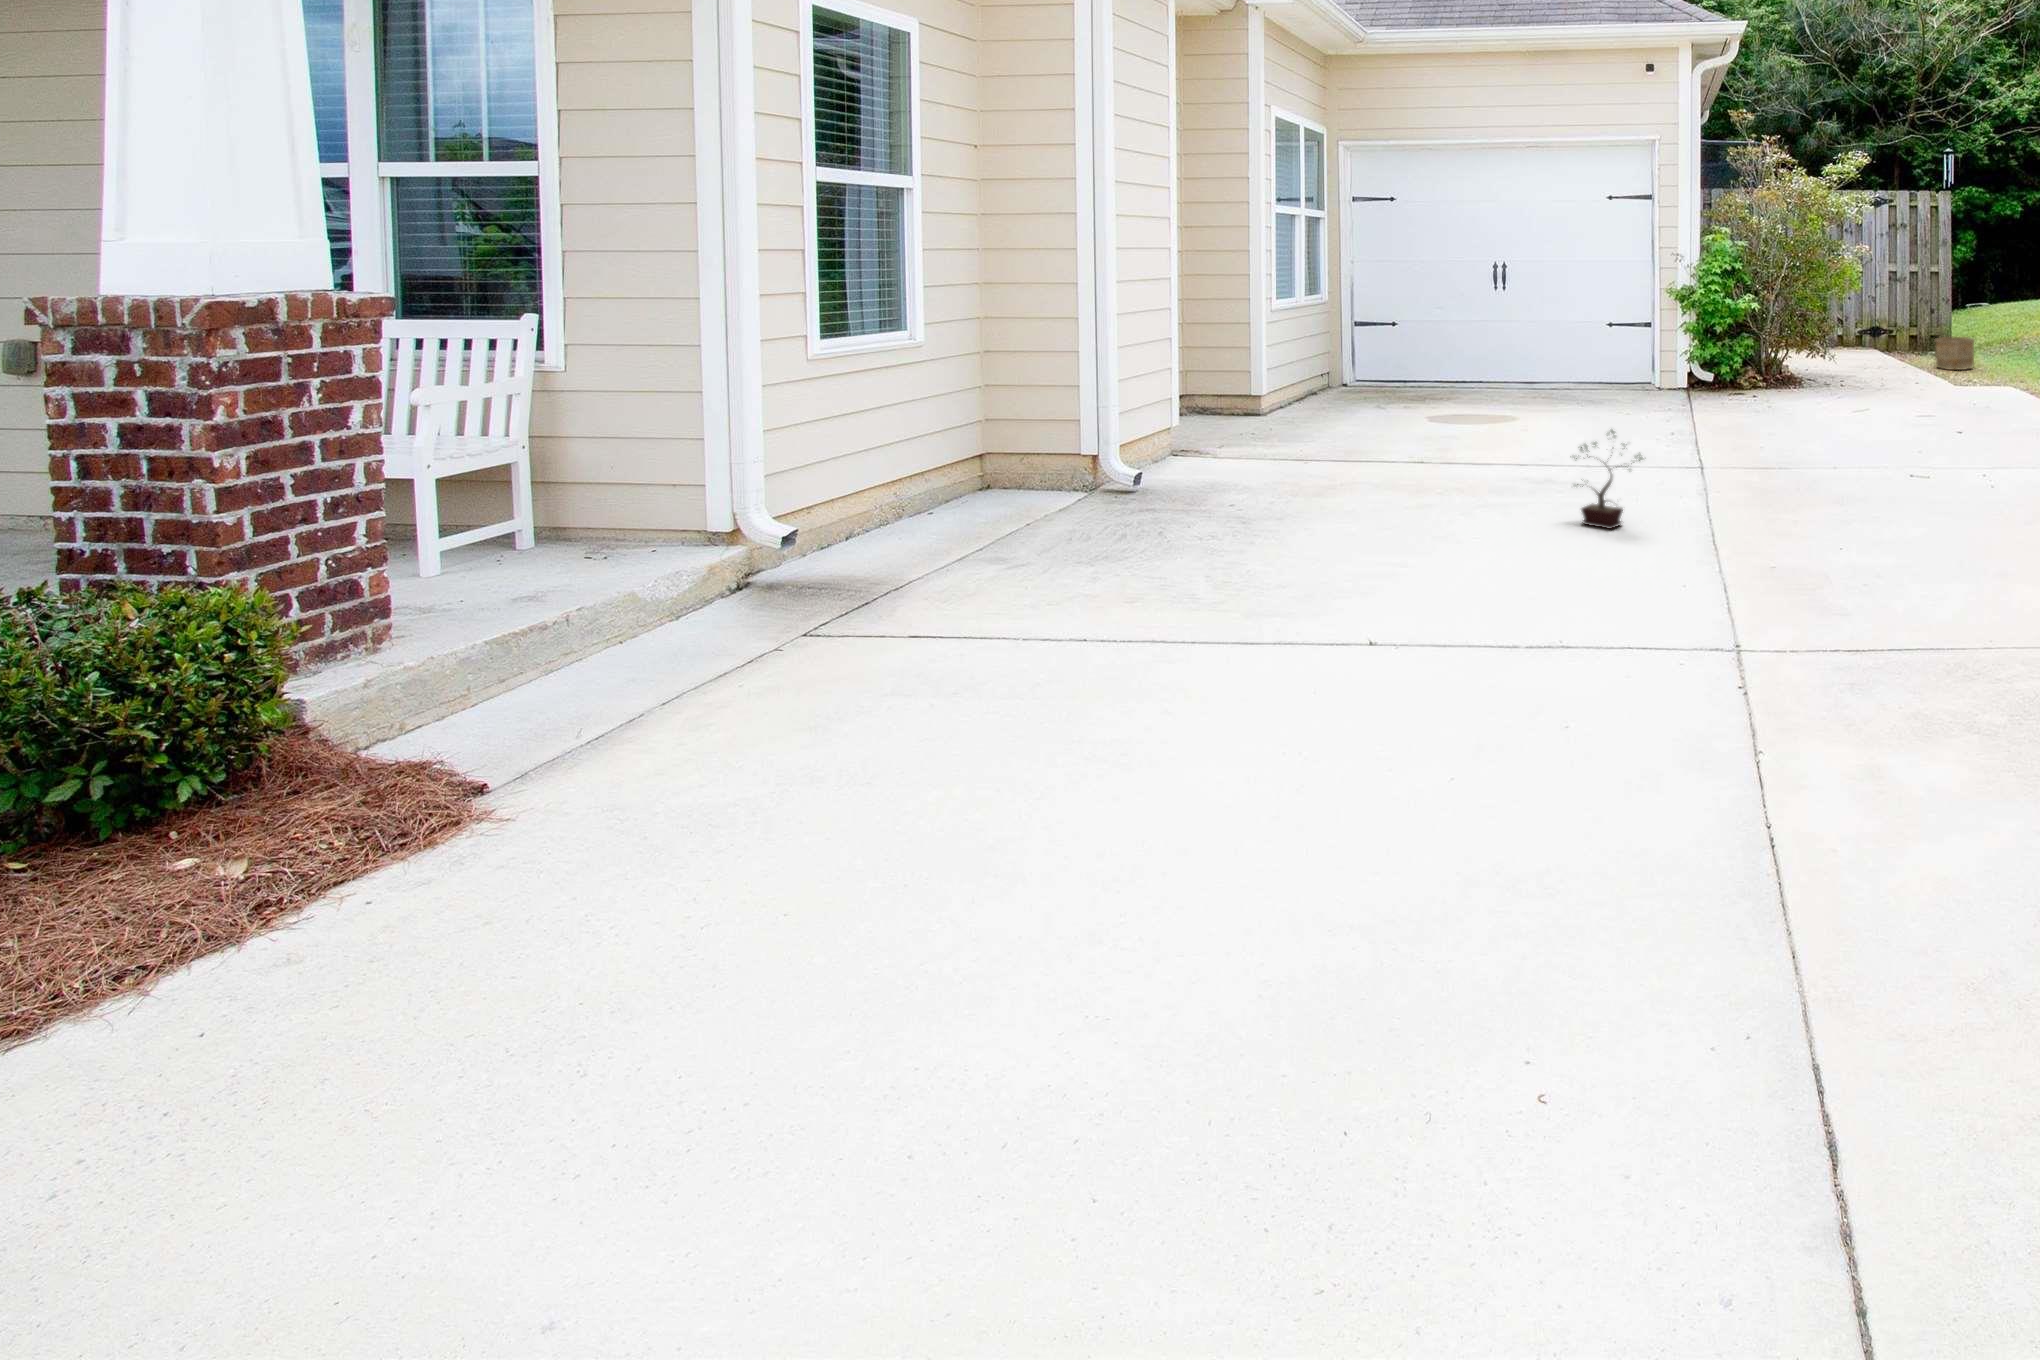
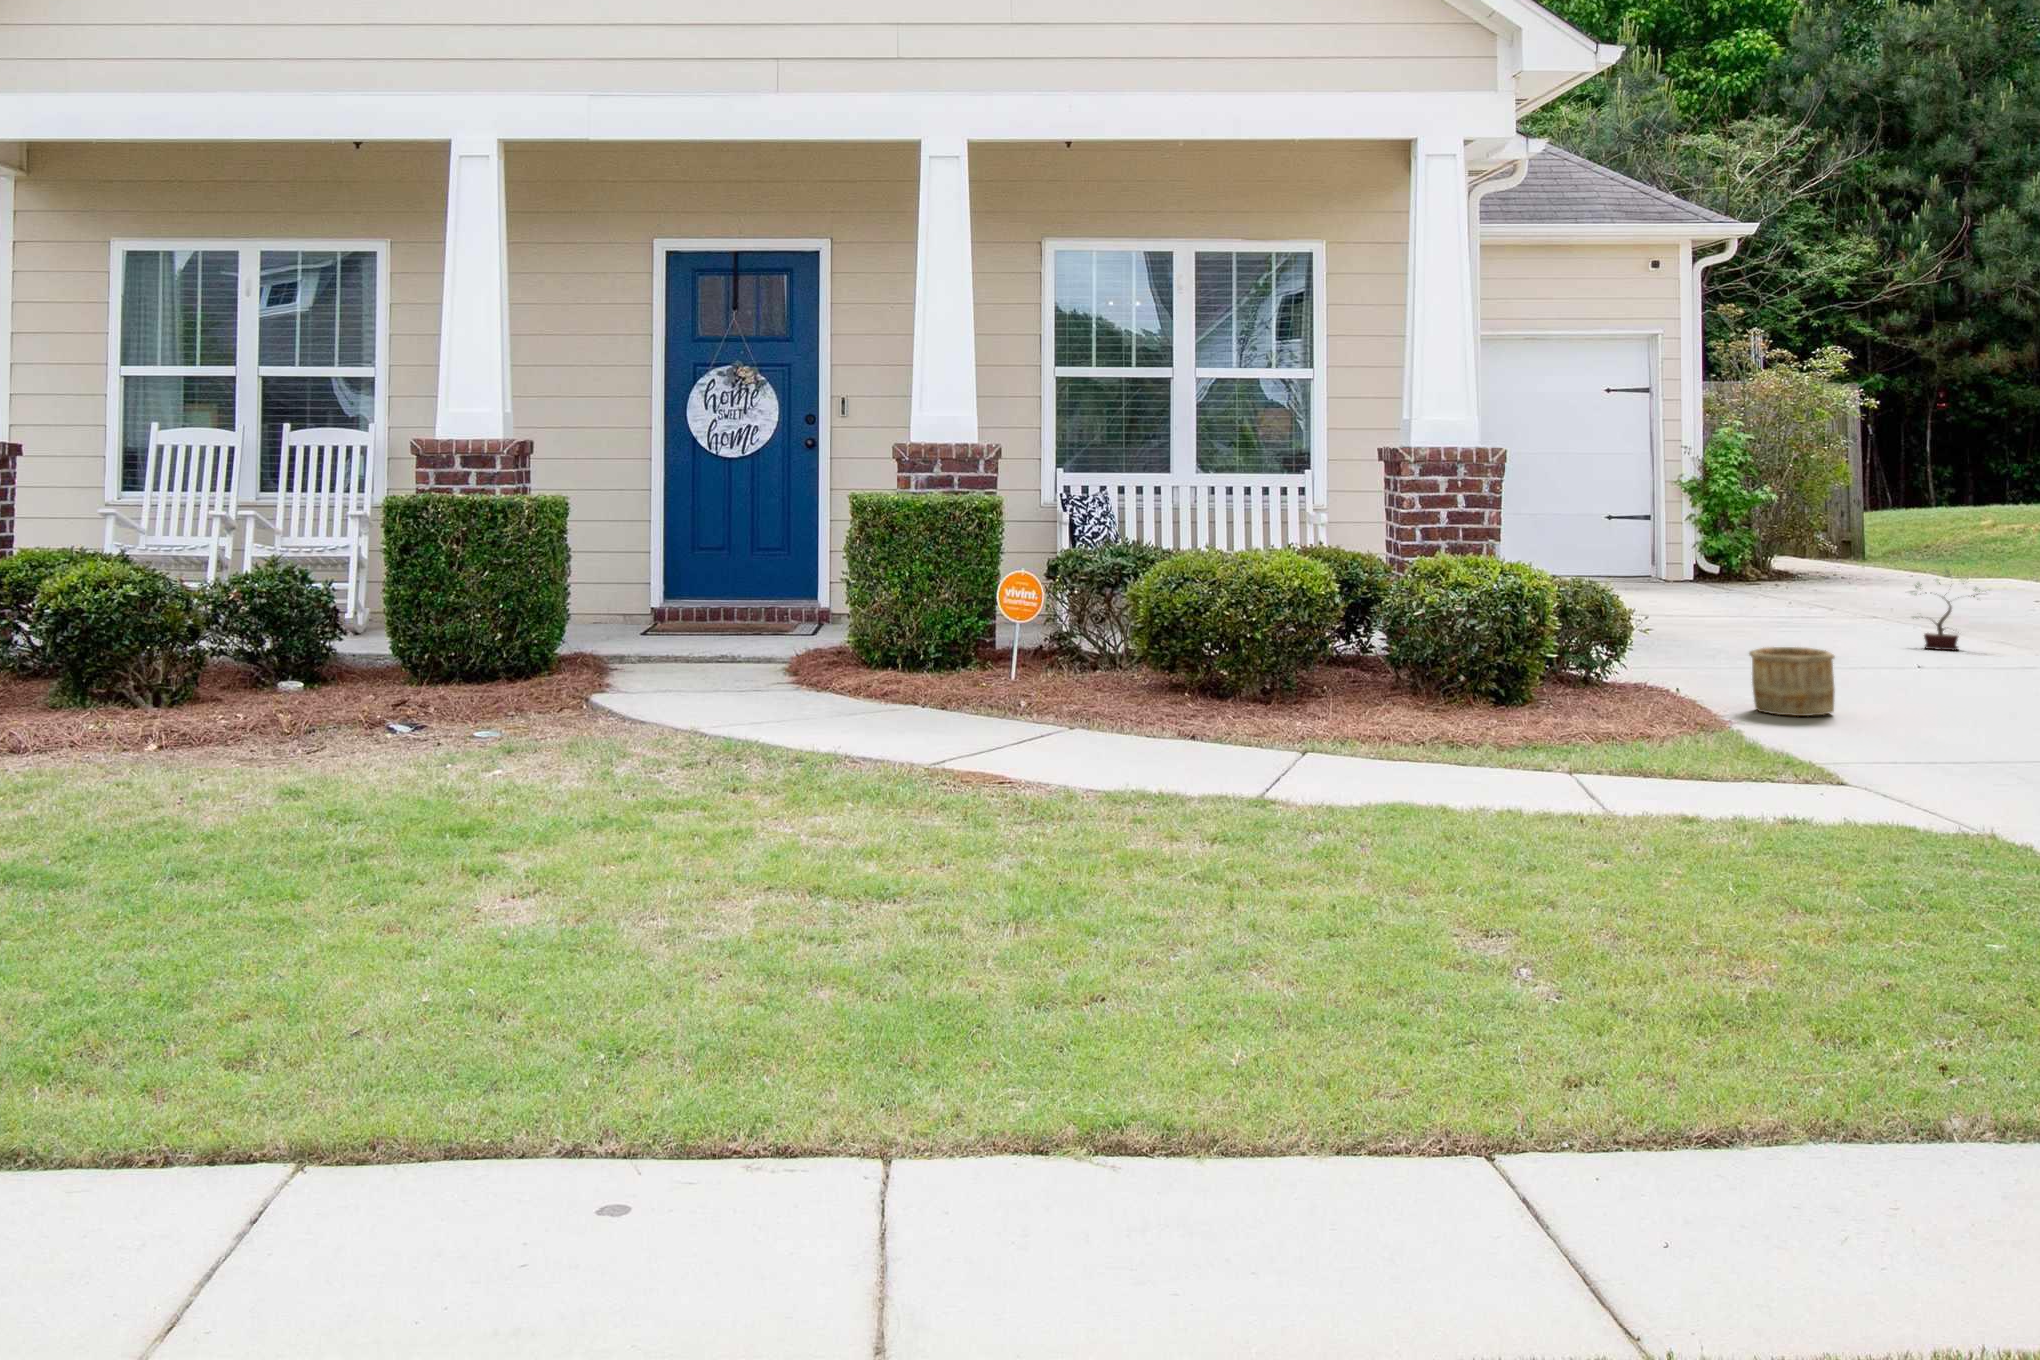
wooden bucket: present [1935,337,1974,370] -> present [1749,647,1835,716]

